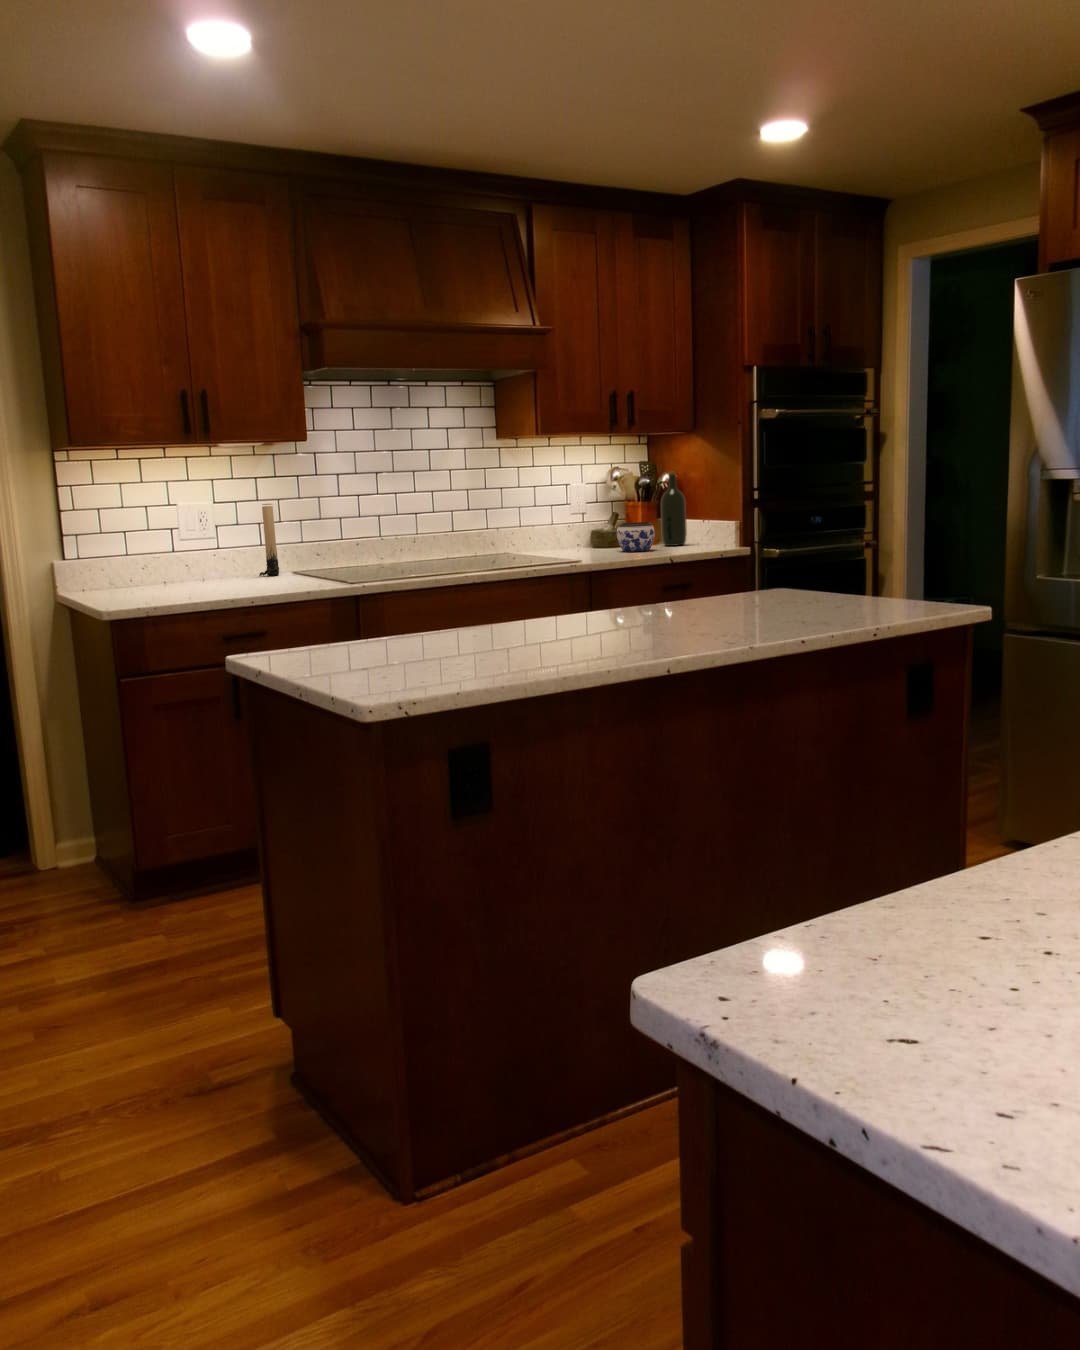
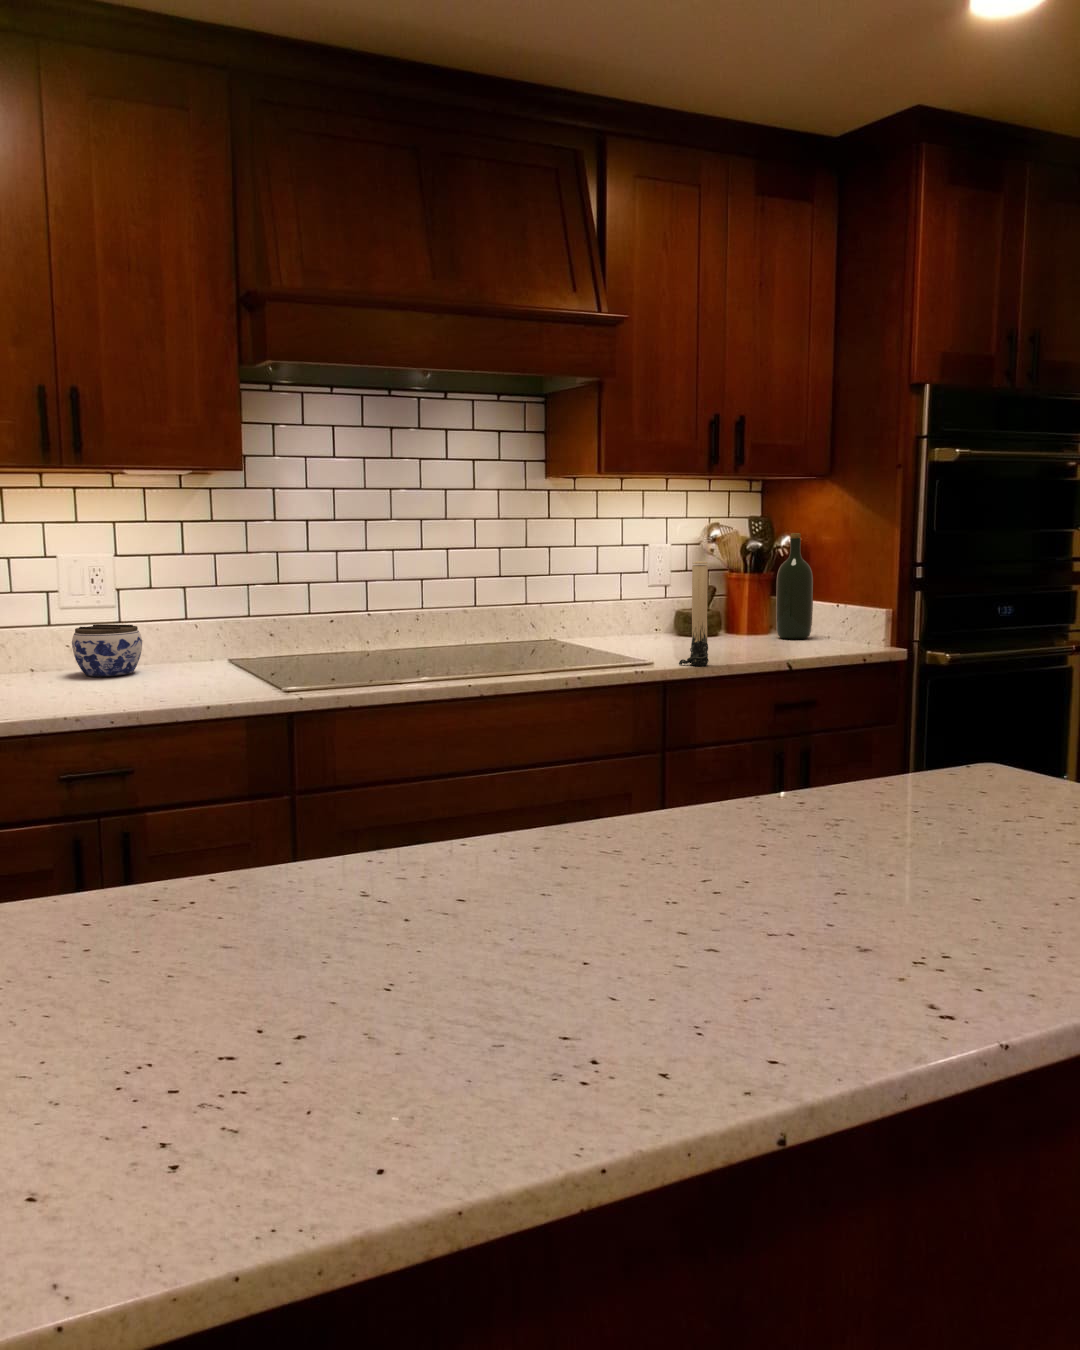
candle: present [259,504,279,576] -> present [679,561,709,666]
jar: present [617,522,655,552] -> present [72,624,142,676]

